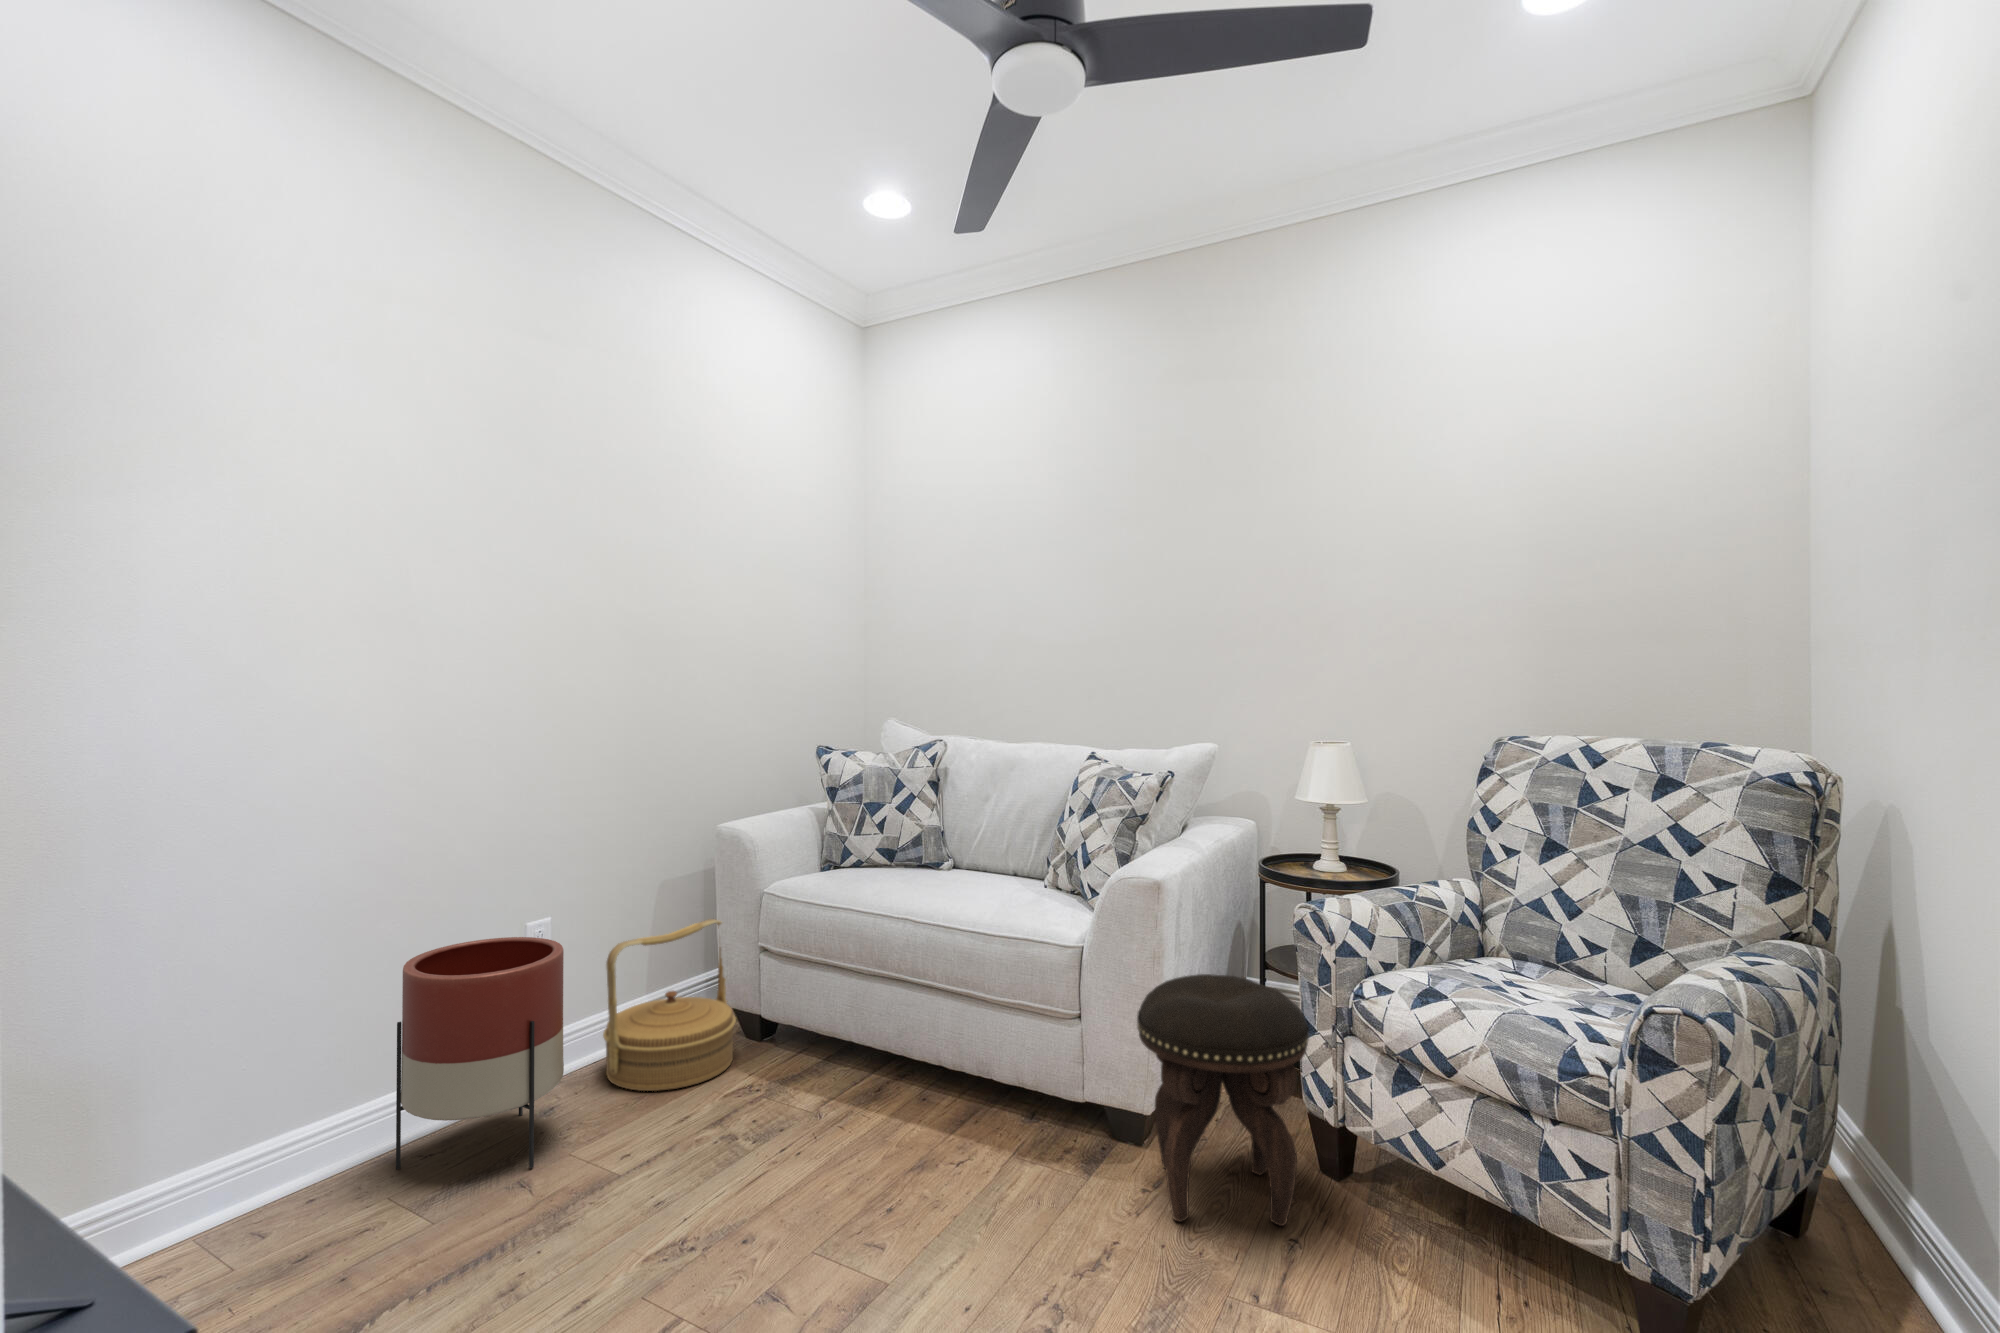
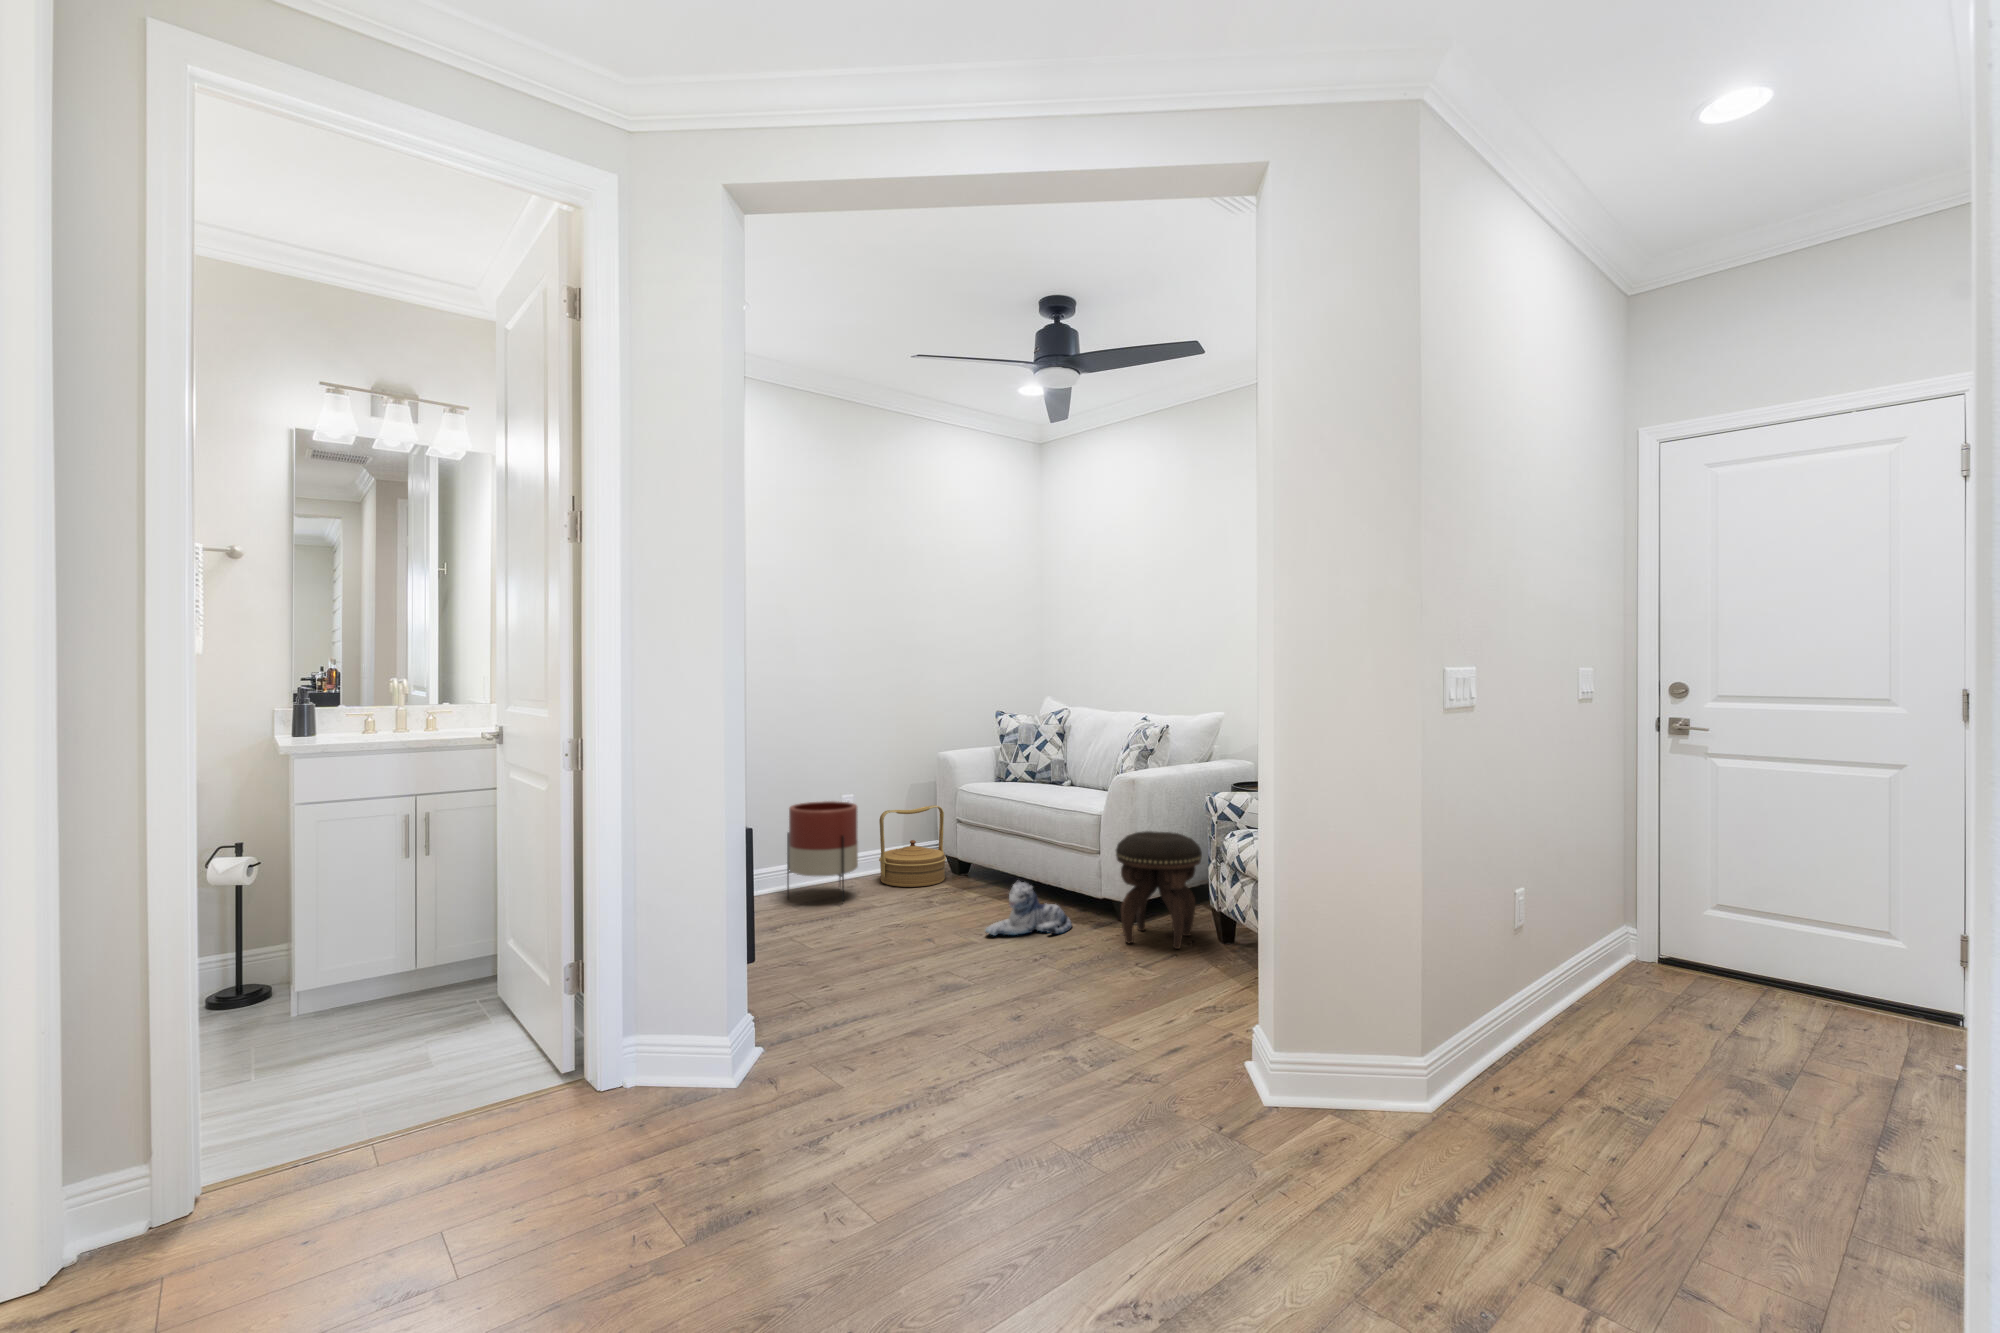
plush toy: none [880,1104,1041,1244] -> present [985,881,1072,936]

